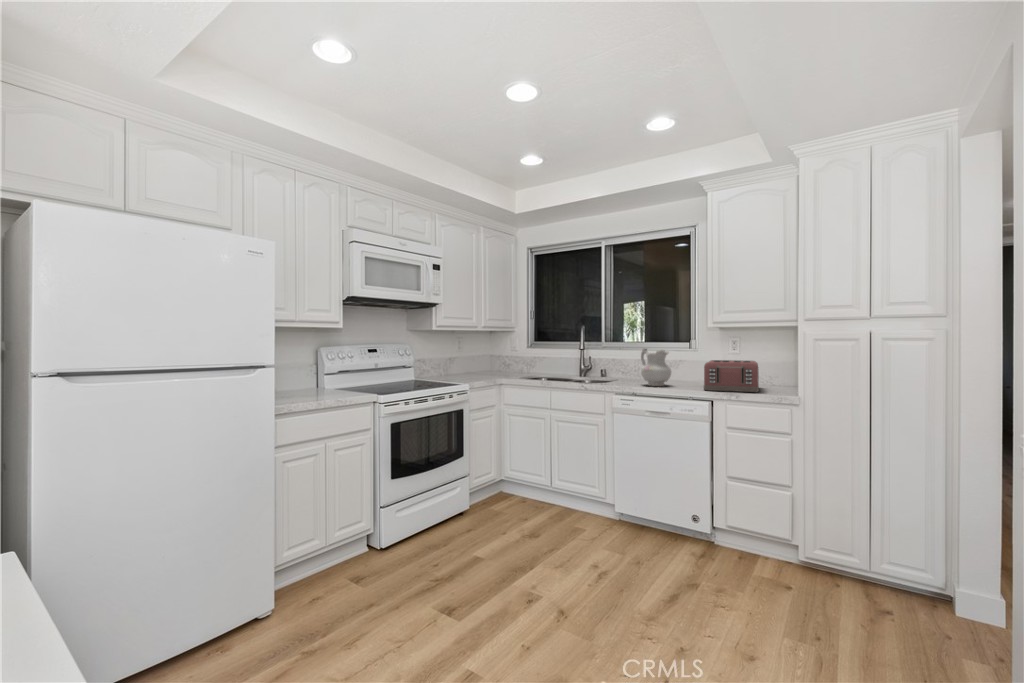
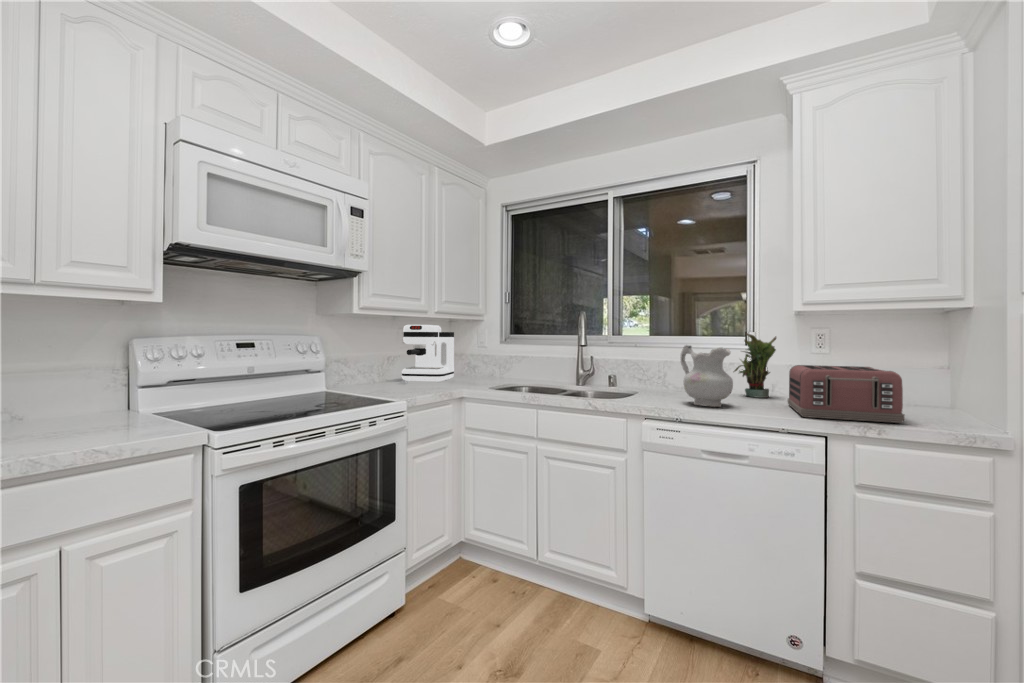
coffee maker: none [459,336,495,375] -> present [402,325,454,382]
potted plant: none [681,340,707,382] -> present [734,333,776,398]

